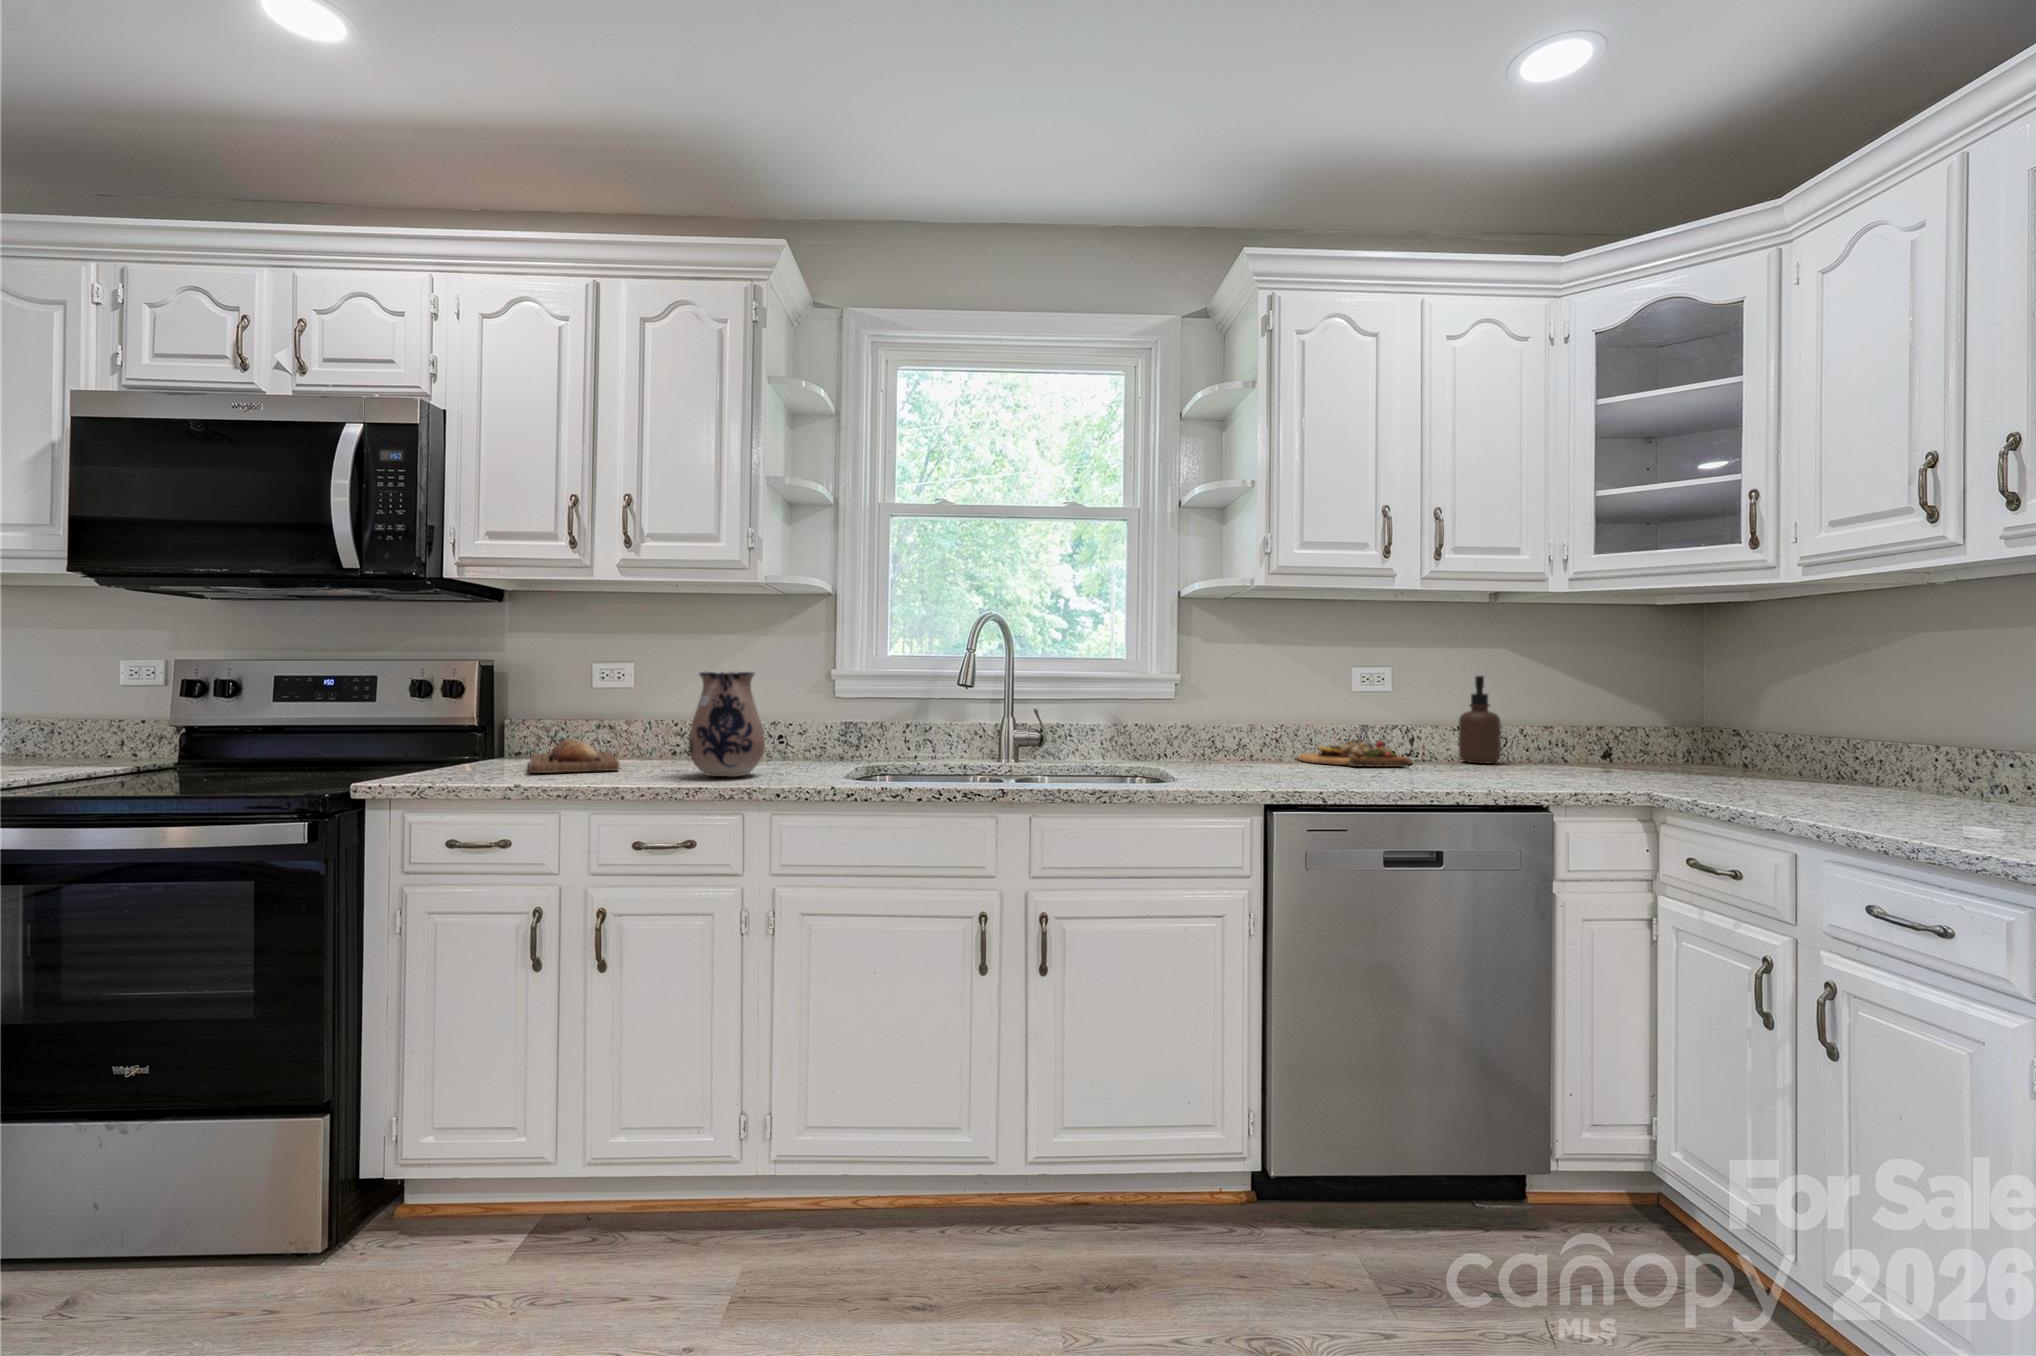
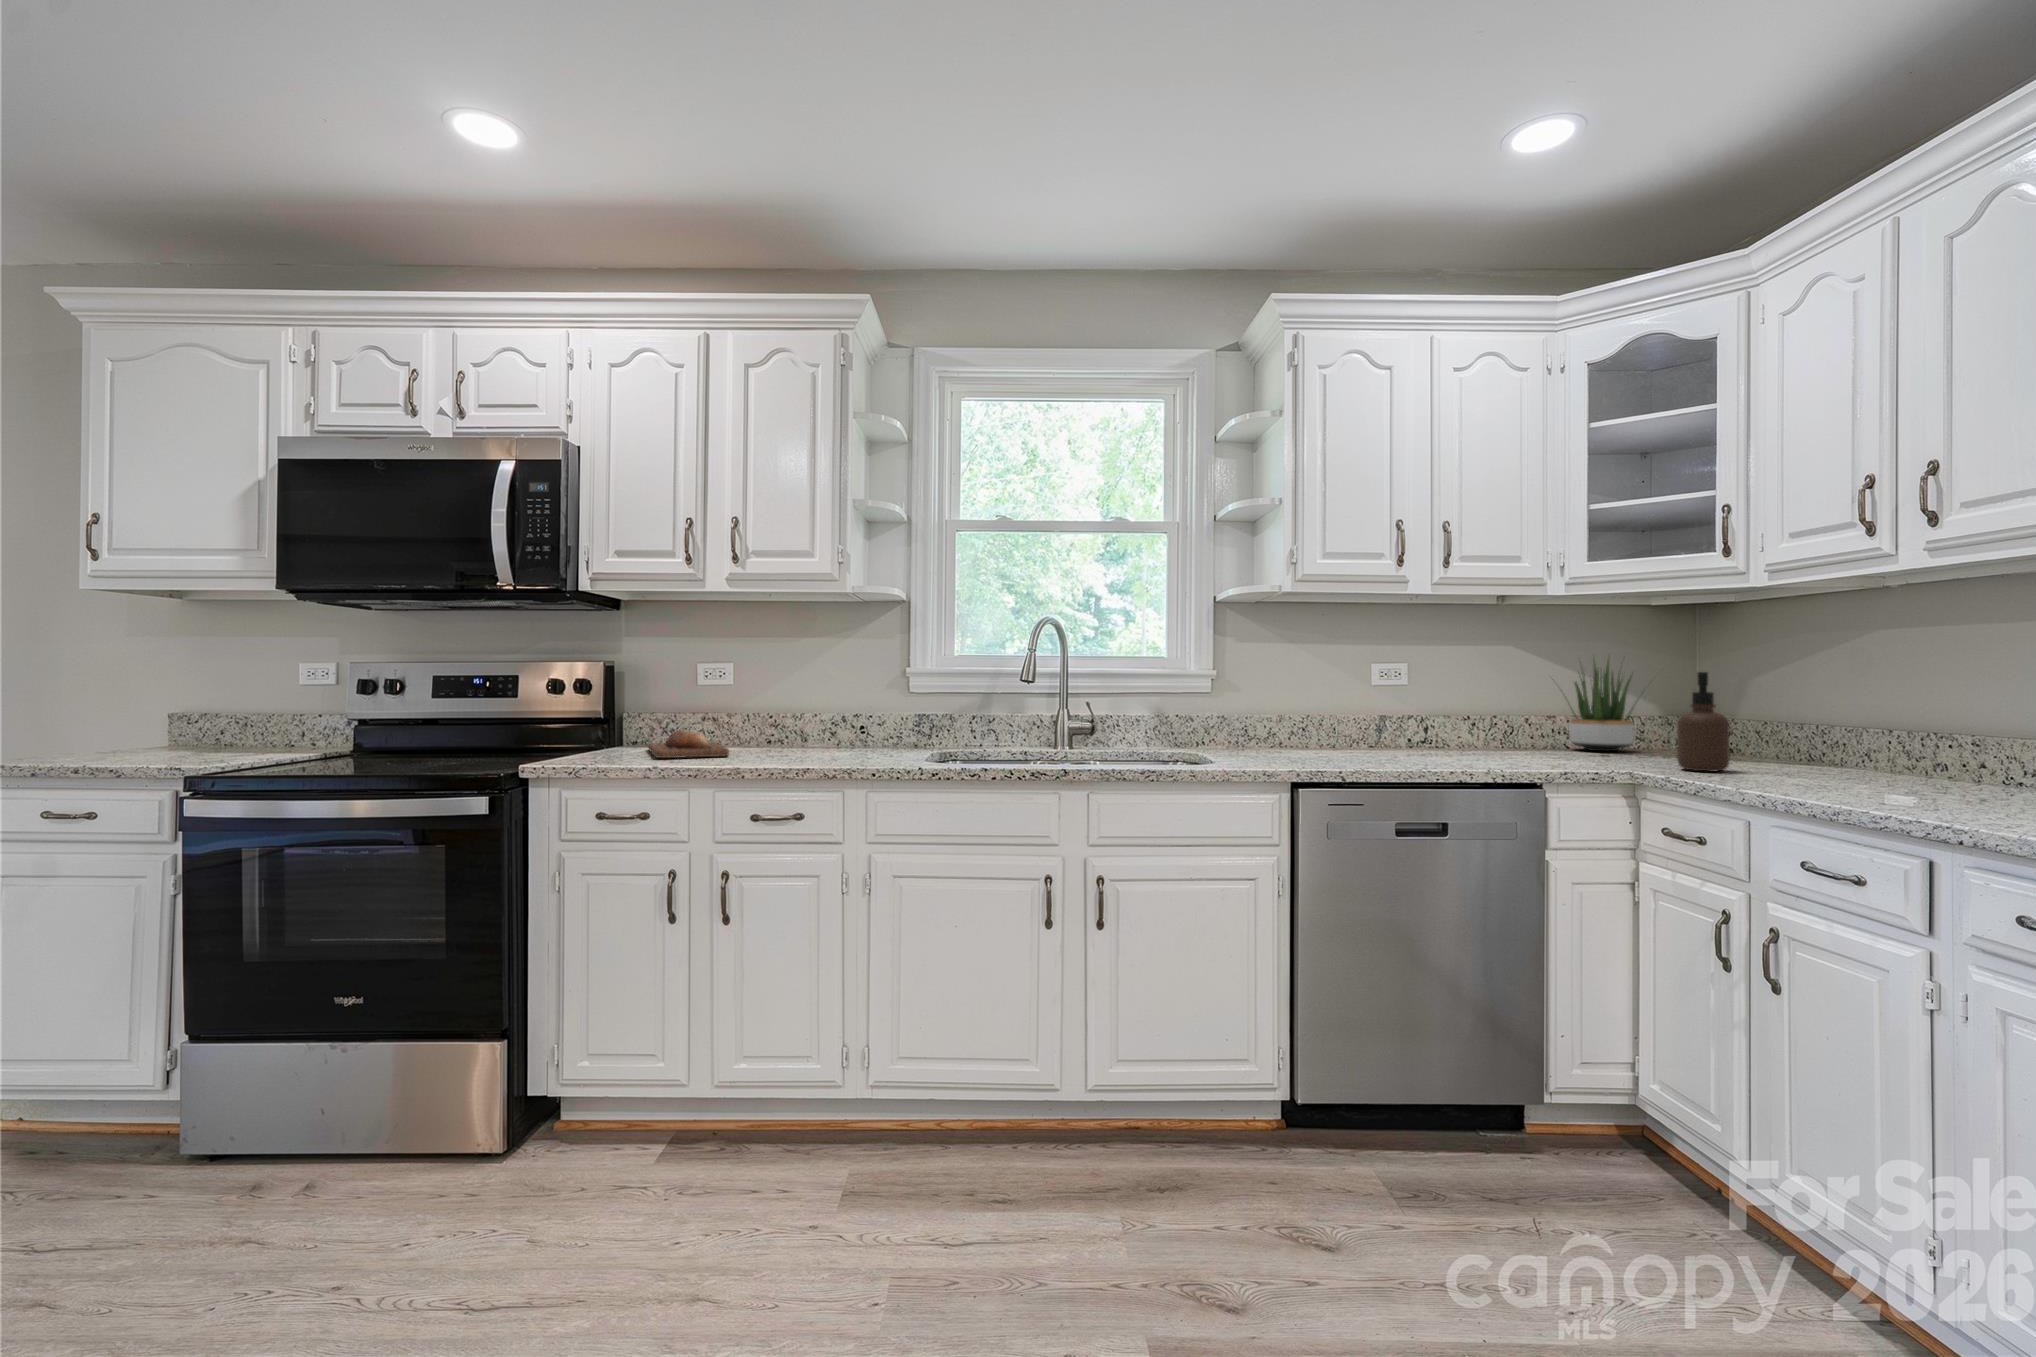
potted plant: none [1534,659,1669,765] -> present [1560,661,1638,751]
ceramic pitcher: present [689,672,765,777] -> none [792,670,856,761]
soap dispenser: present [1459,676,1501,764] -> present [1677,672,1729,771]
cutting board: present [1298,740,1412,767] -> none [1324,727,1430,753]

